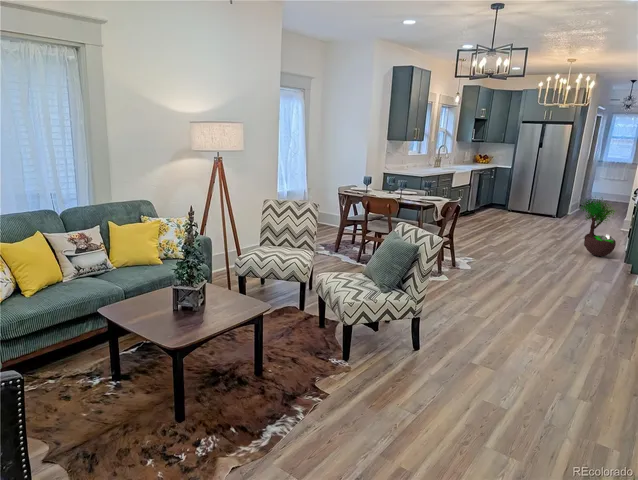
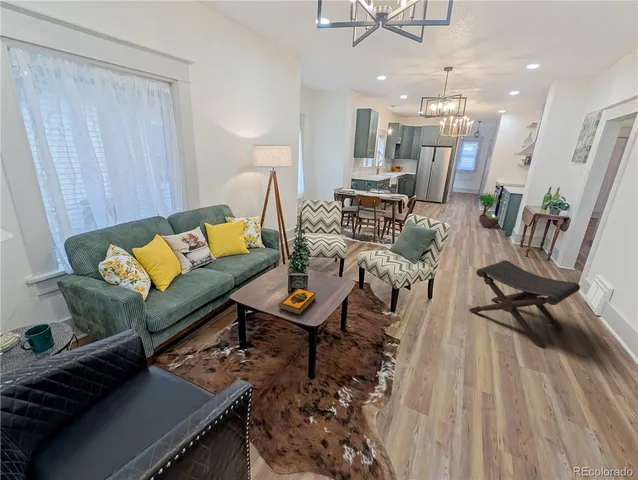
footstool: none [461,297,610,425] -> present [469,260,580,347]
hardback book: none [146,307,201,336] -> present [279,288,315,314]

